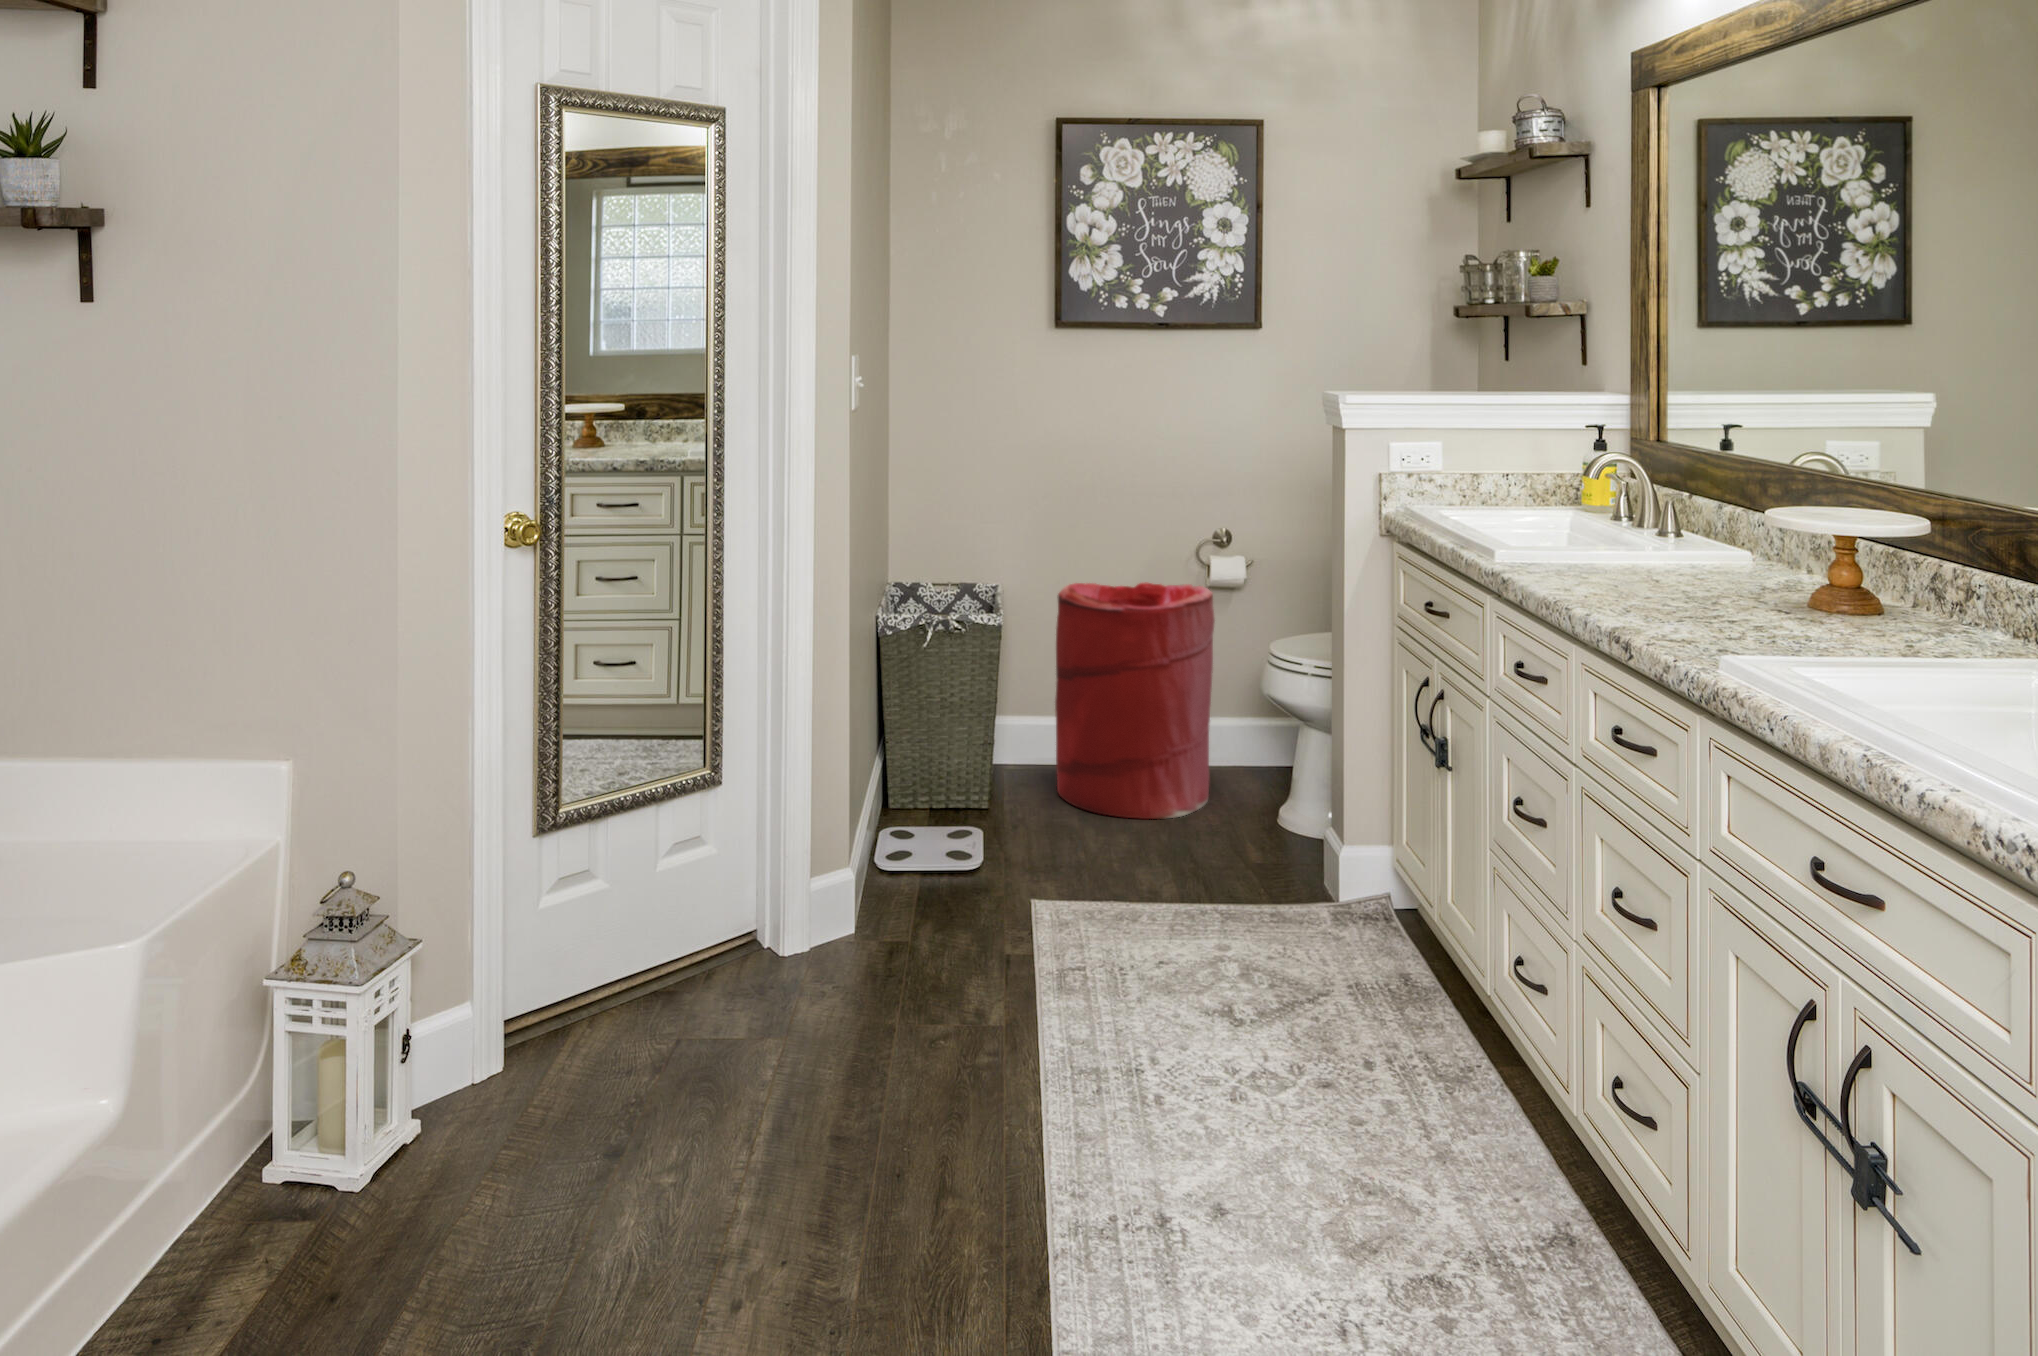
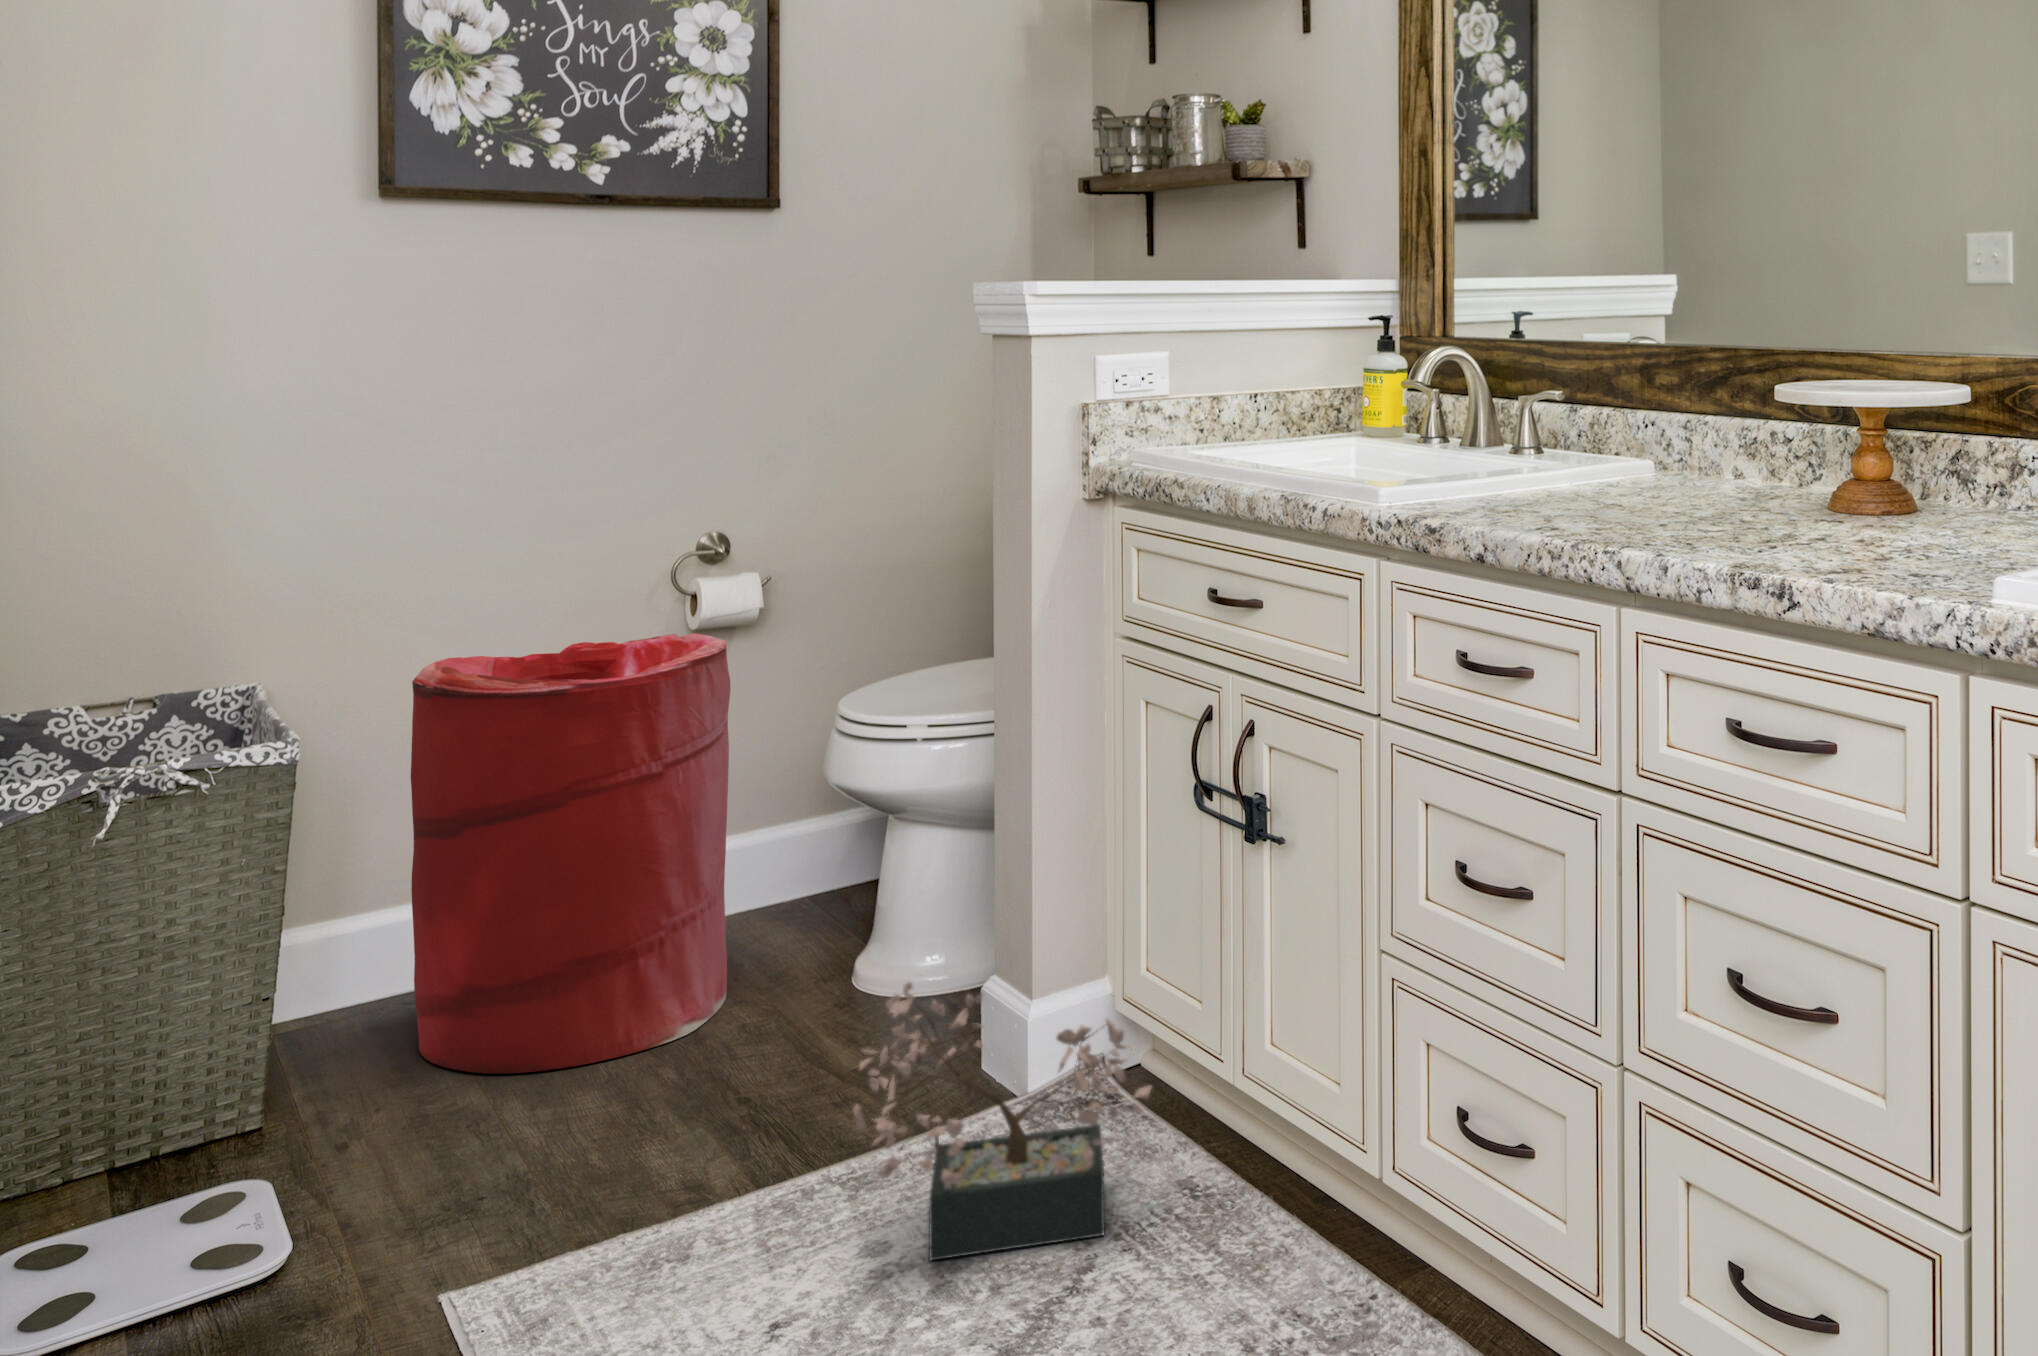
decorative plant: none [1214,807,1380,984] -> present [853,983,1151,1260]

